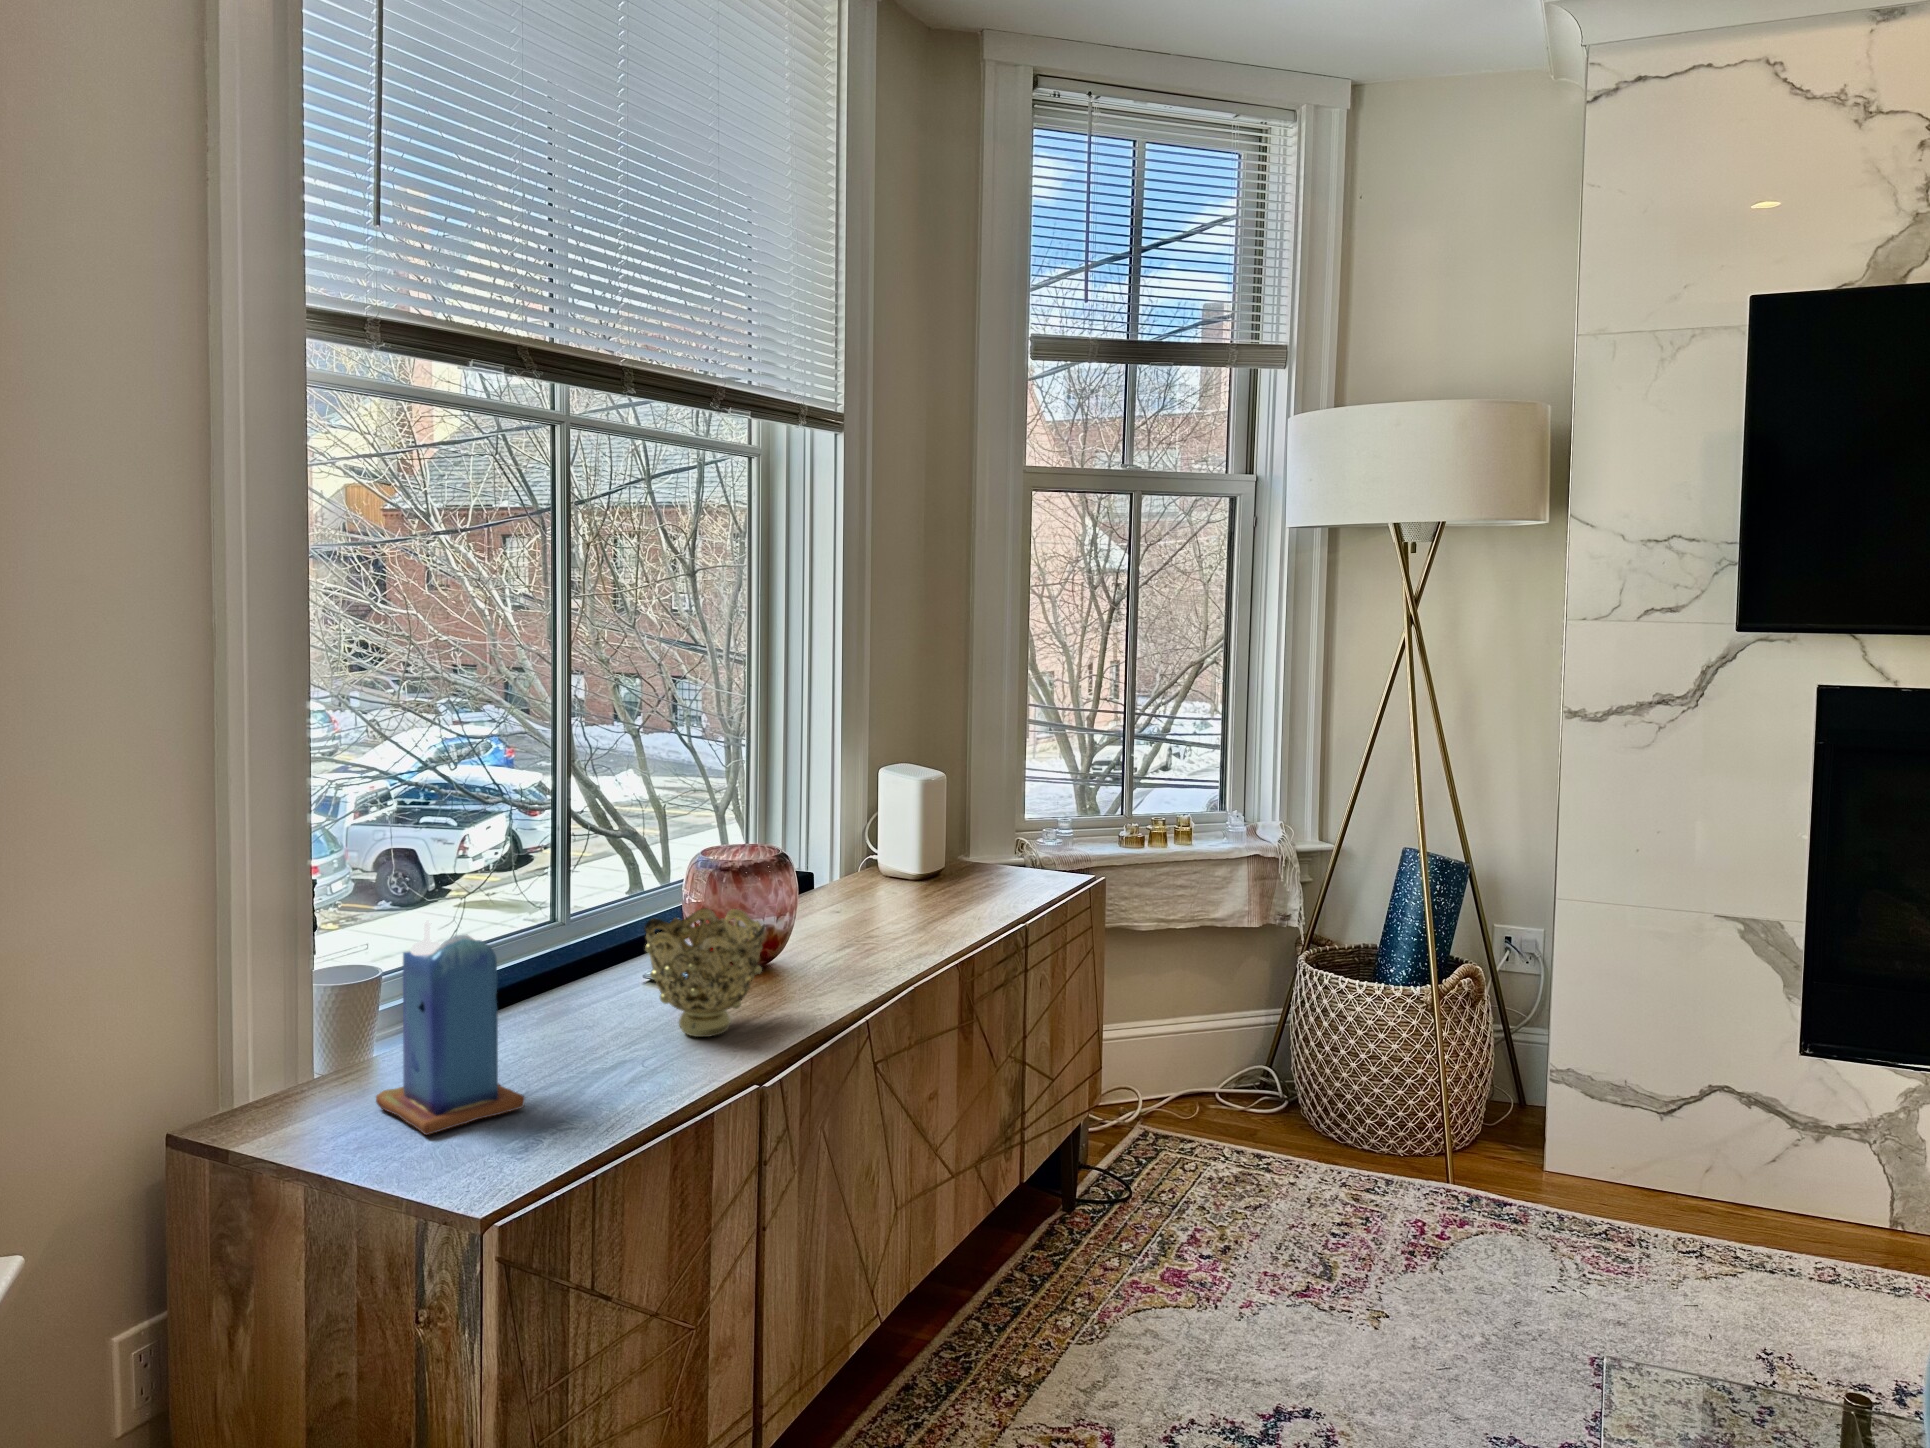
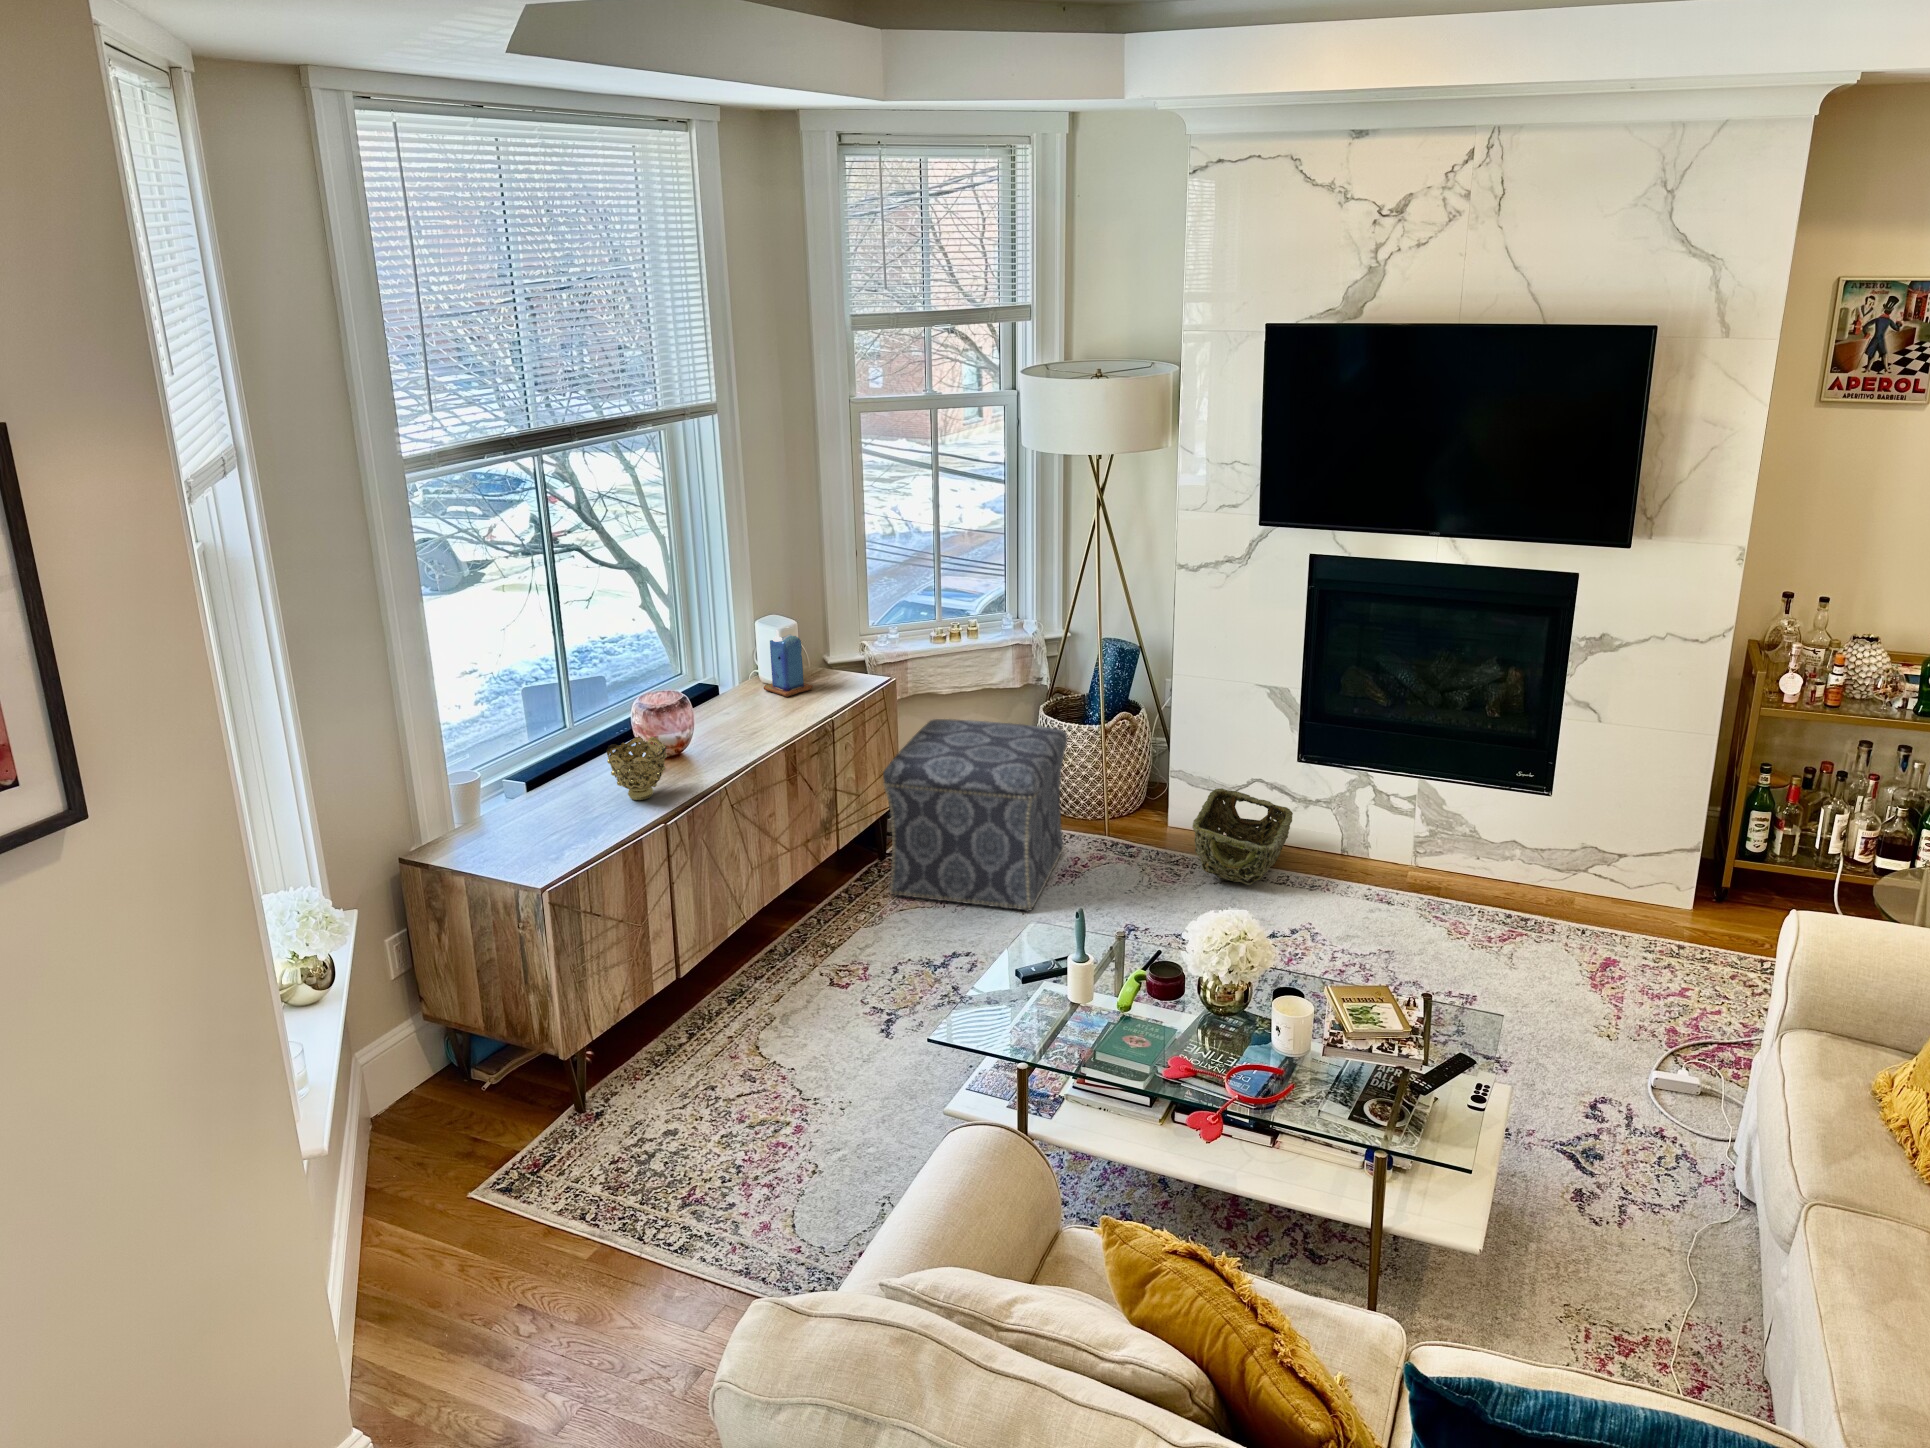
candle: present [376,920,525,1135] -> present [764,630,813,697]
ottoman: none [1106,959,1413,1321] -> present [883,719,1068,911]
woven basket: none [1641,1102,1848,1285] -> present [1192,788,1293,885]

